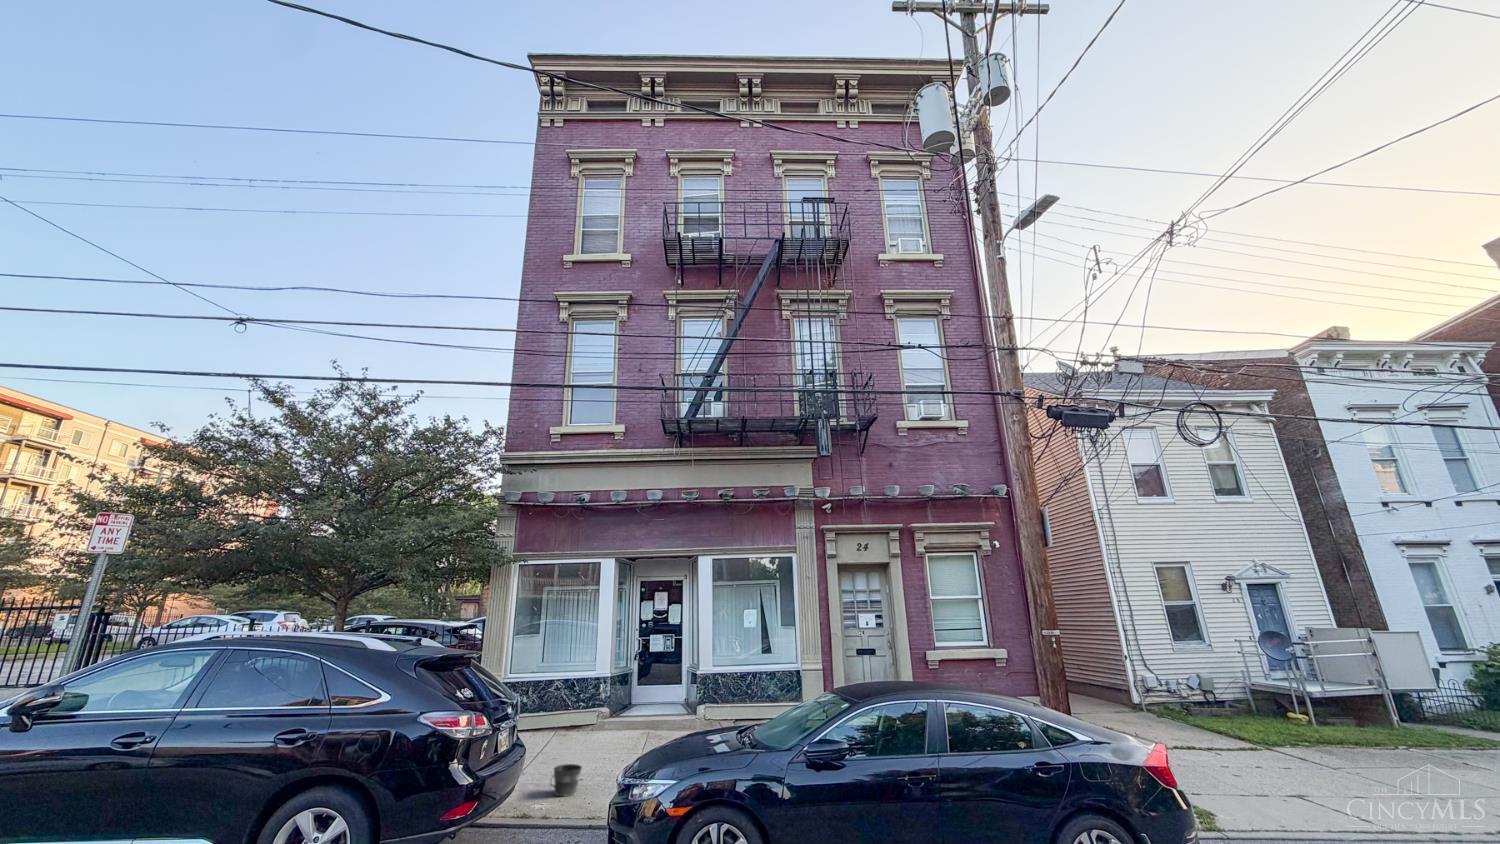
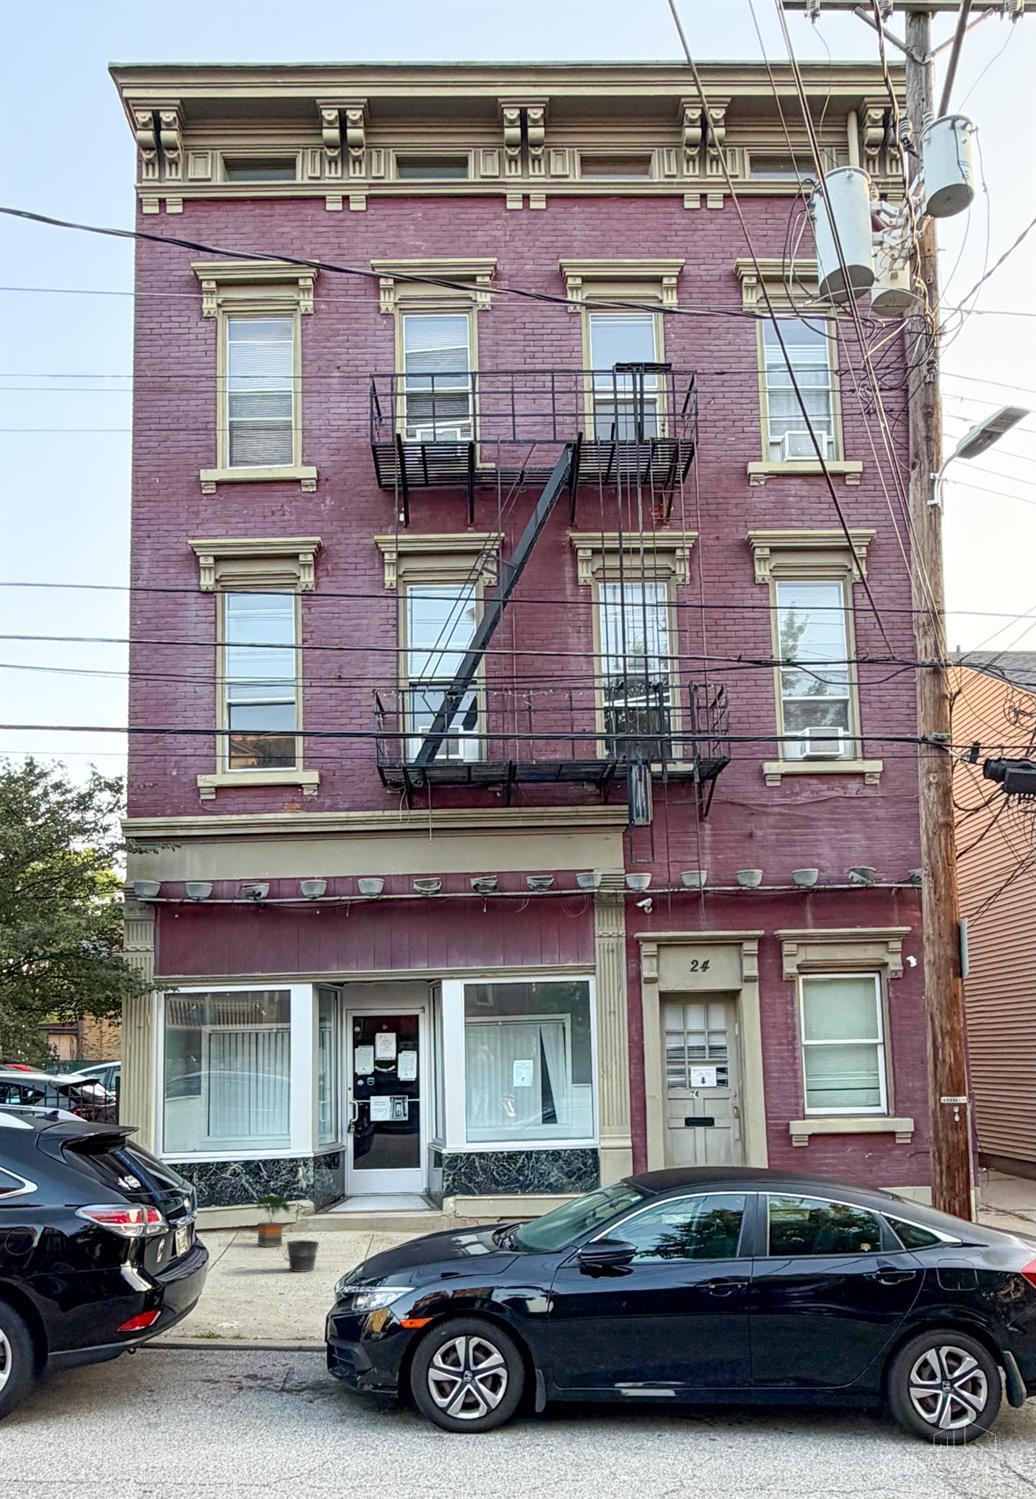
potted tree: none [550,713,577,757] -> present [256,1196,290,1247]

